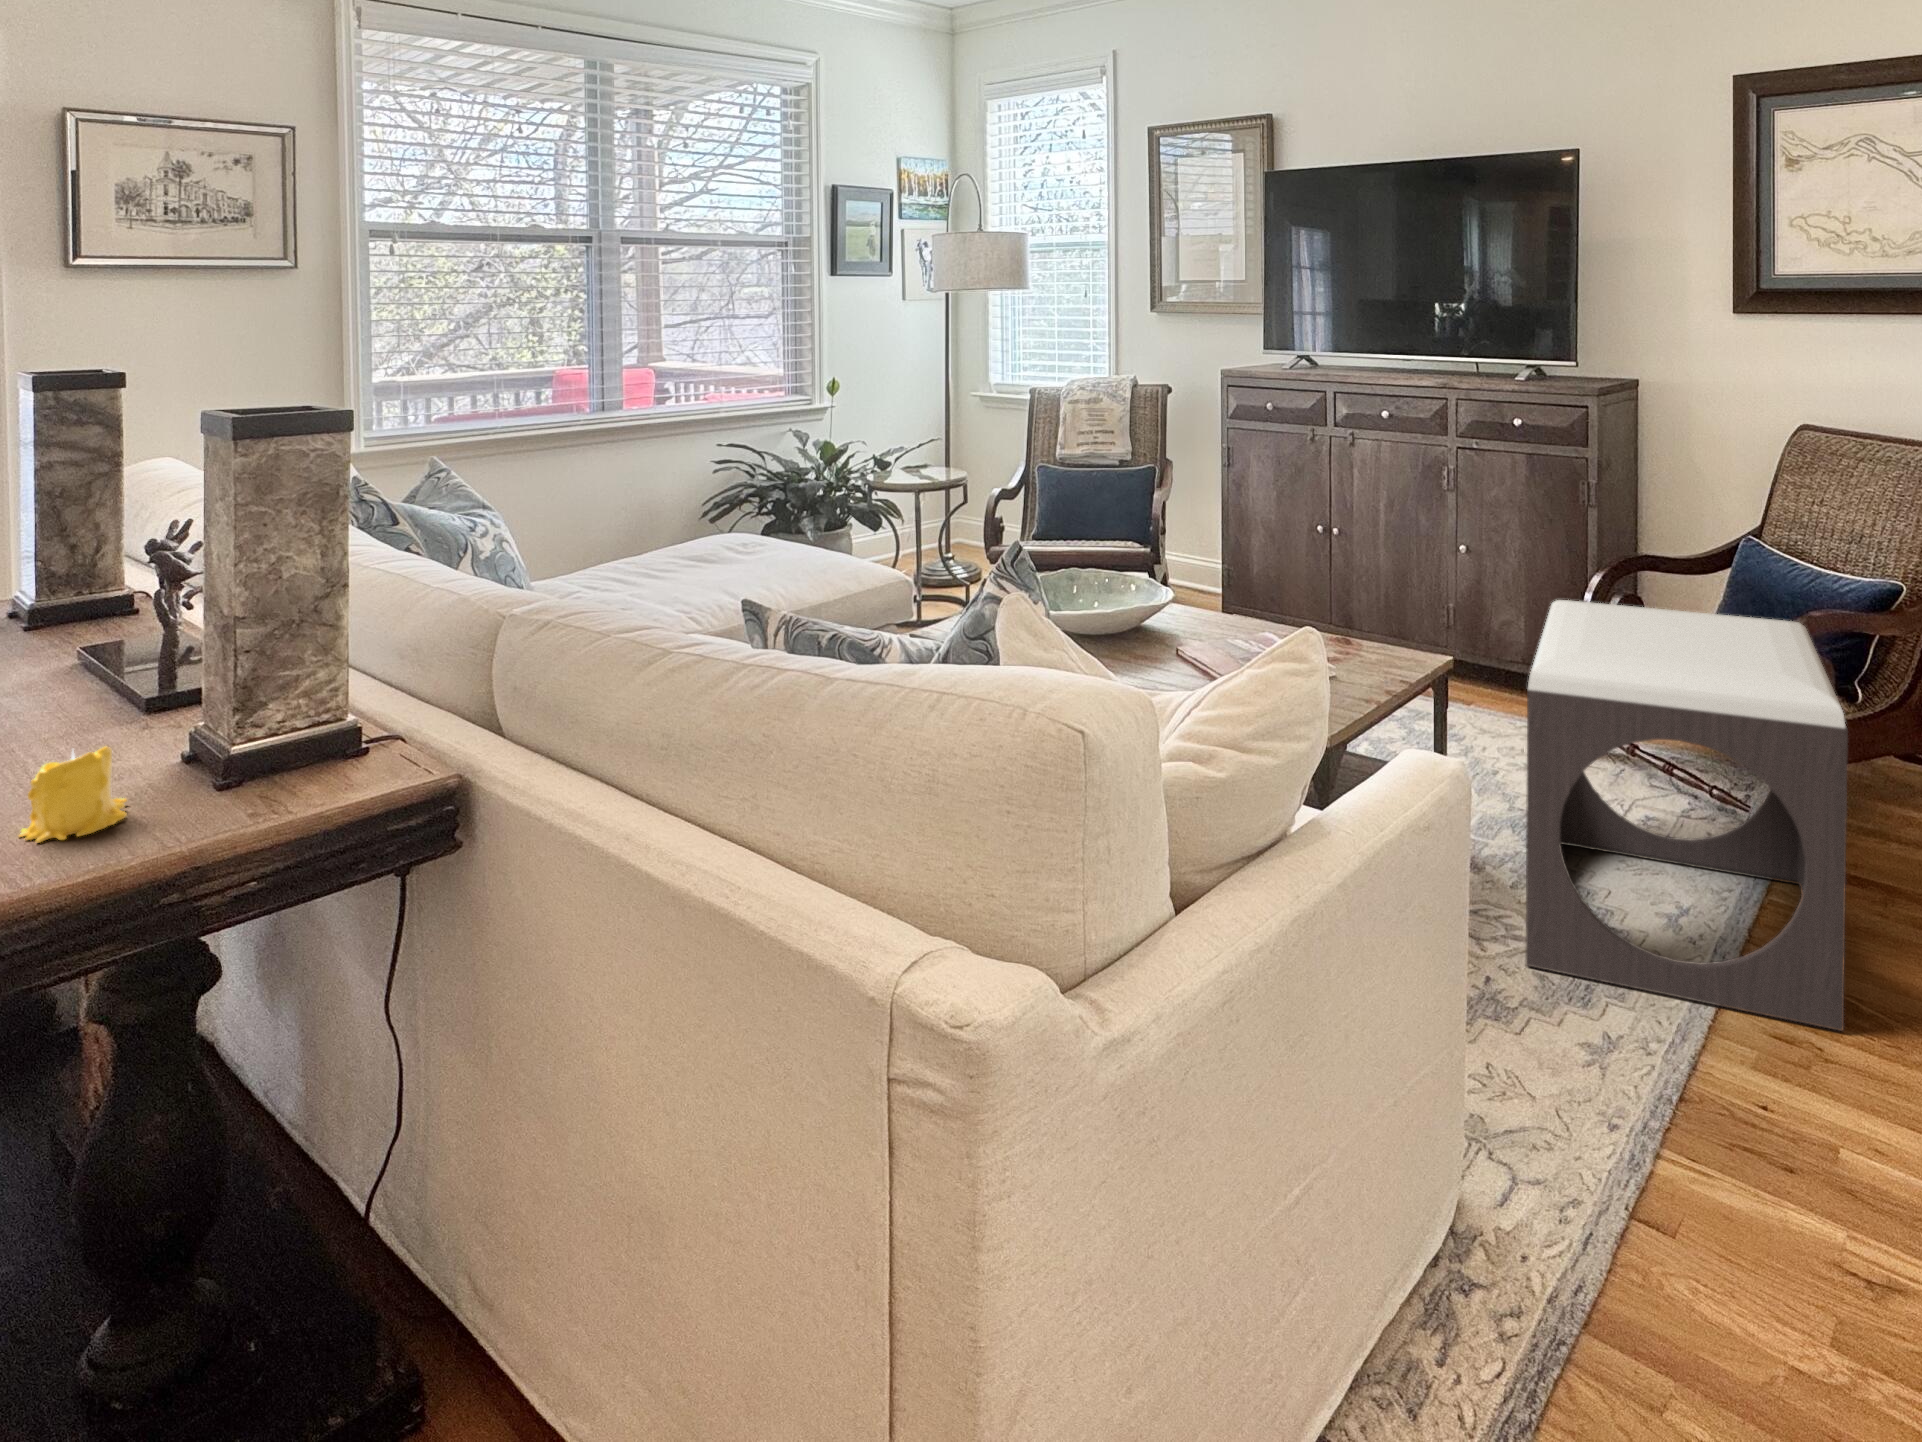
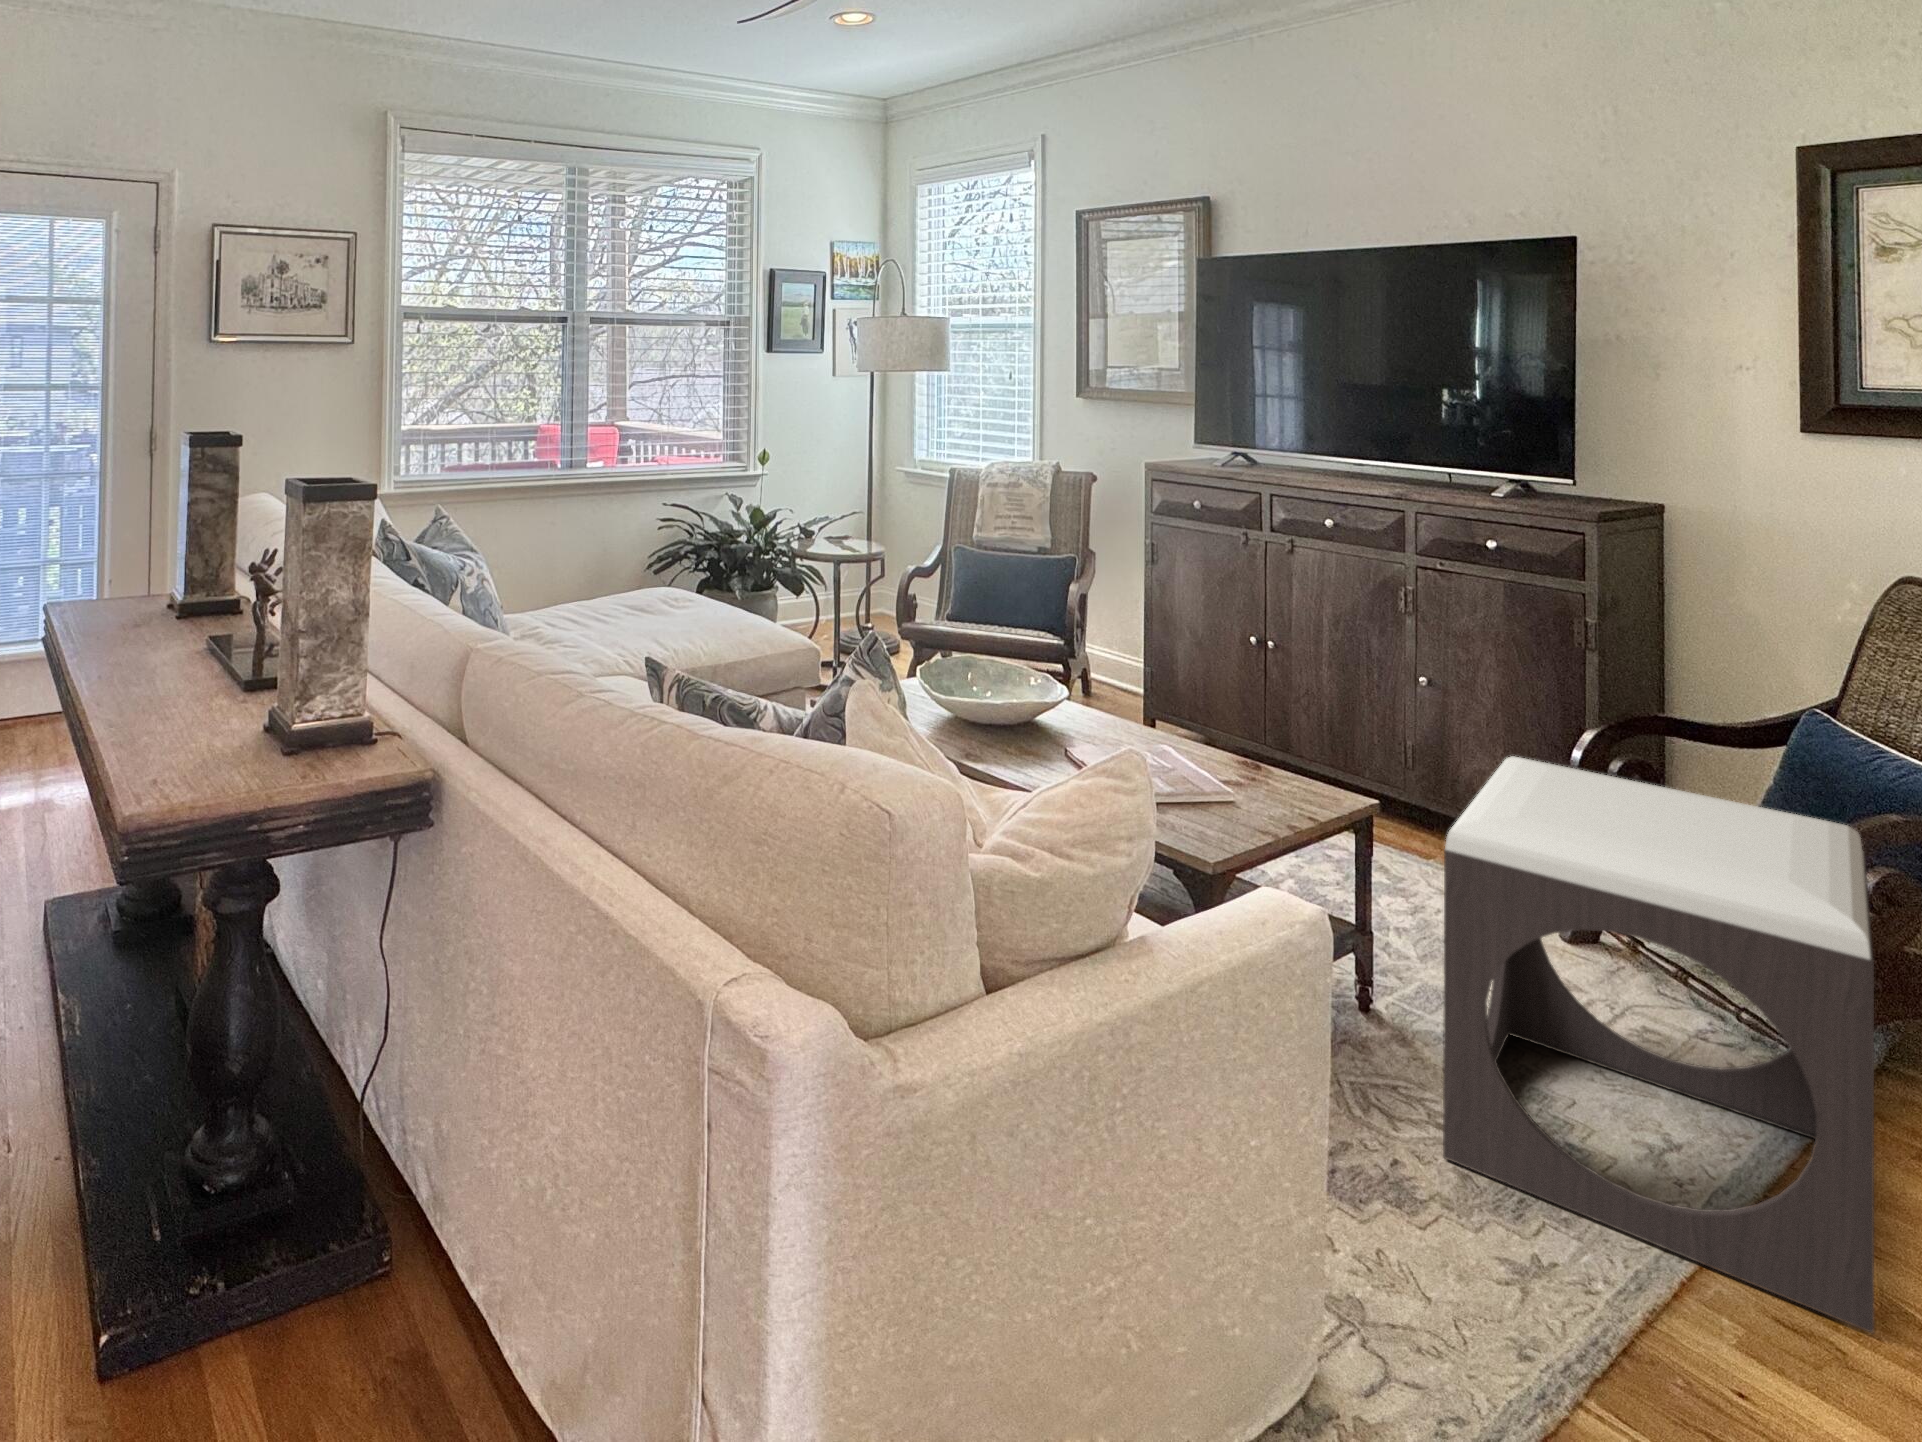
candle: present [19,747,127,843] -> none [181,710,239,774]

